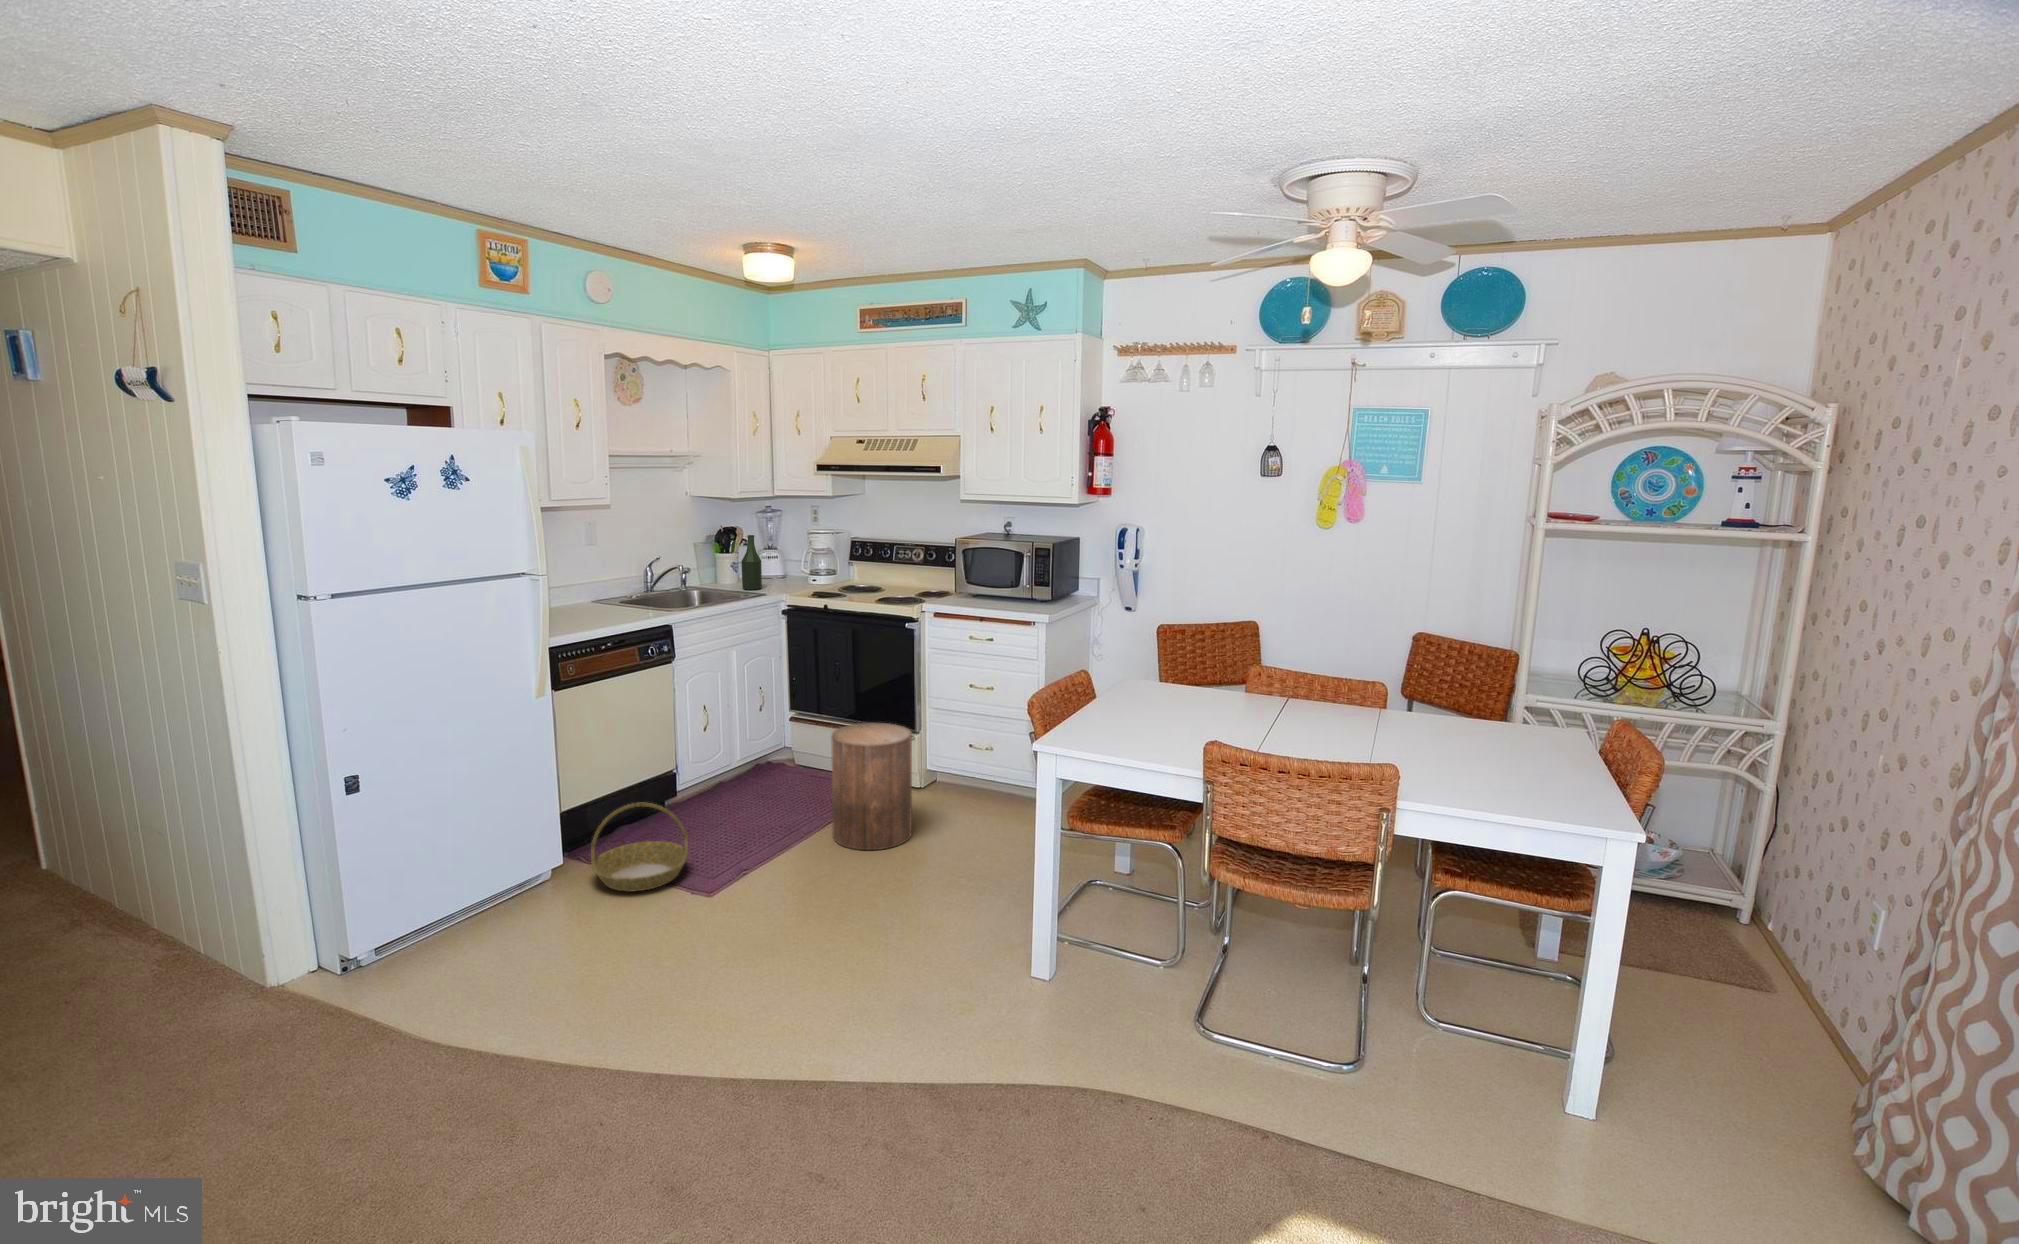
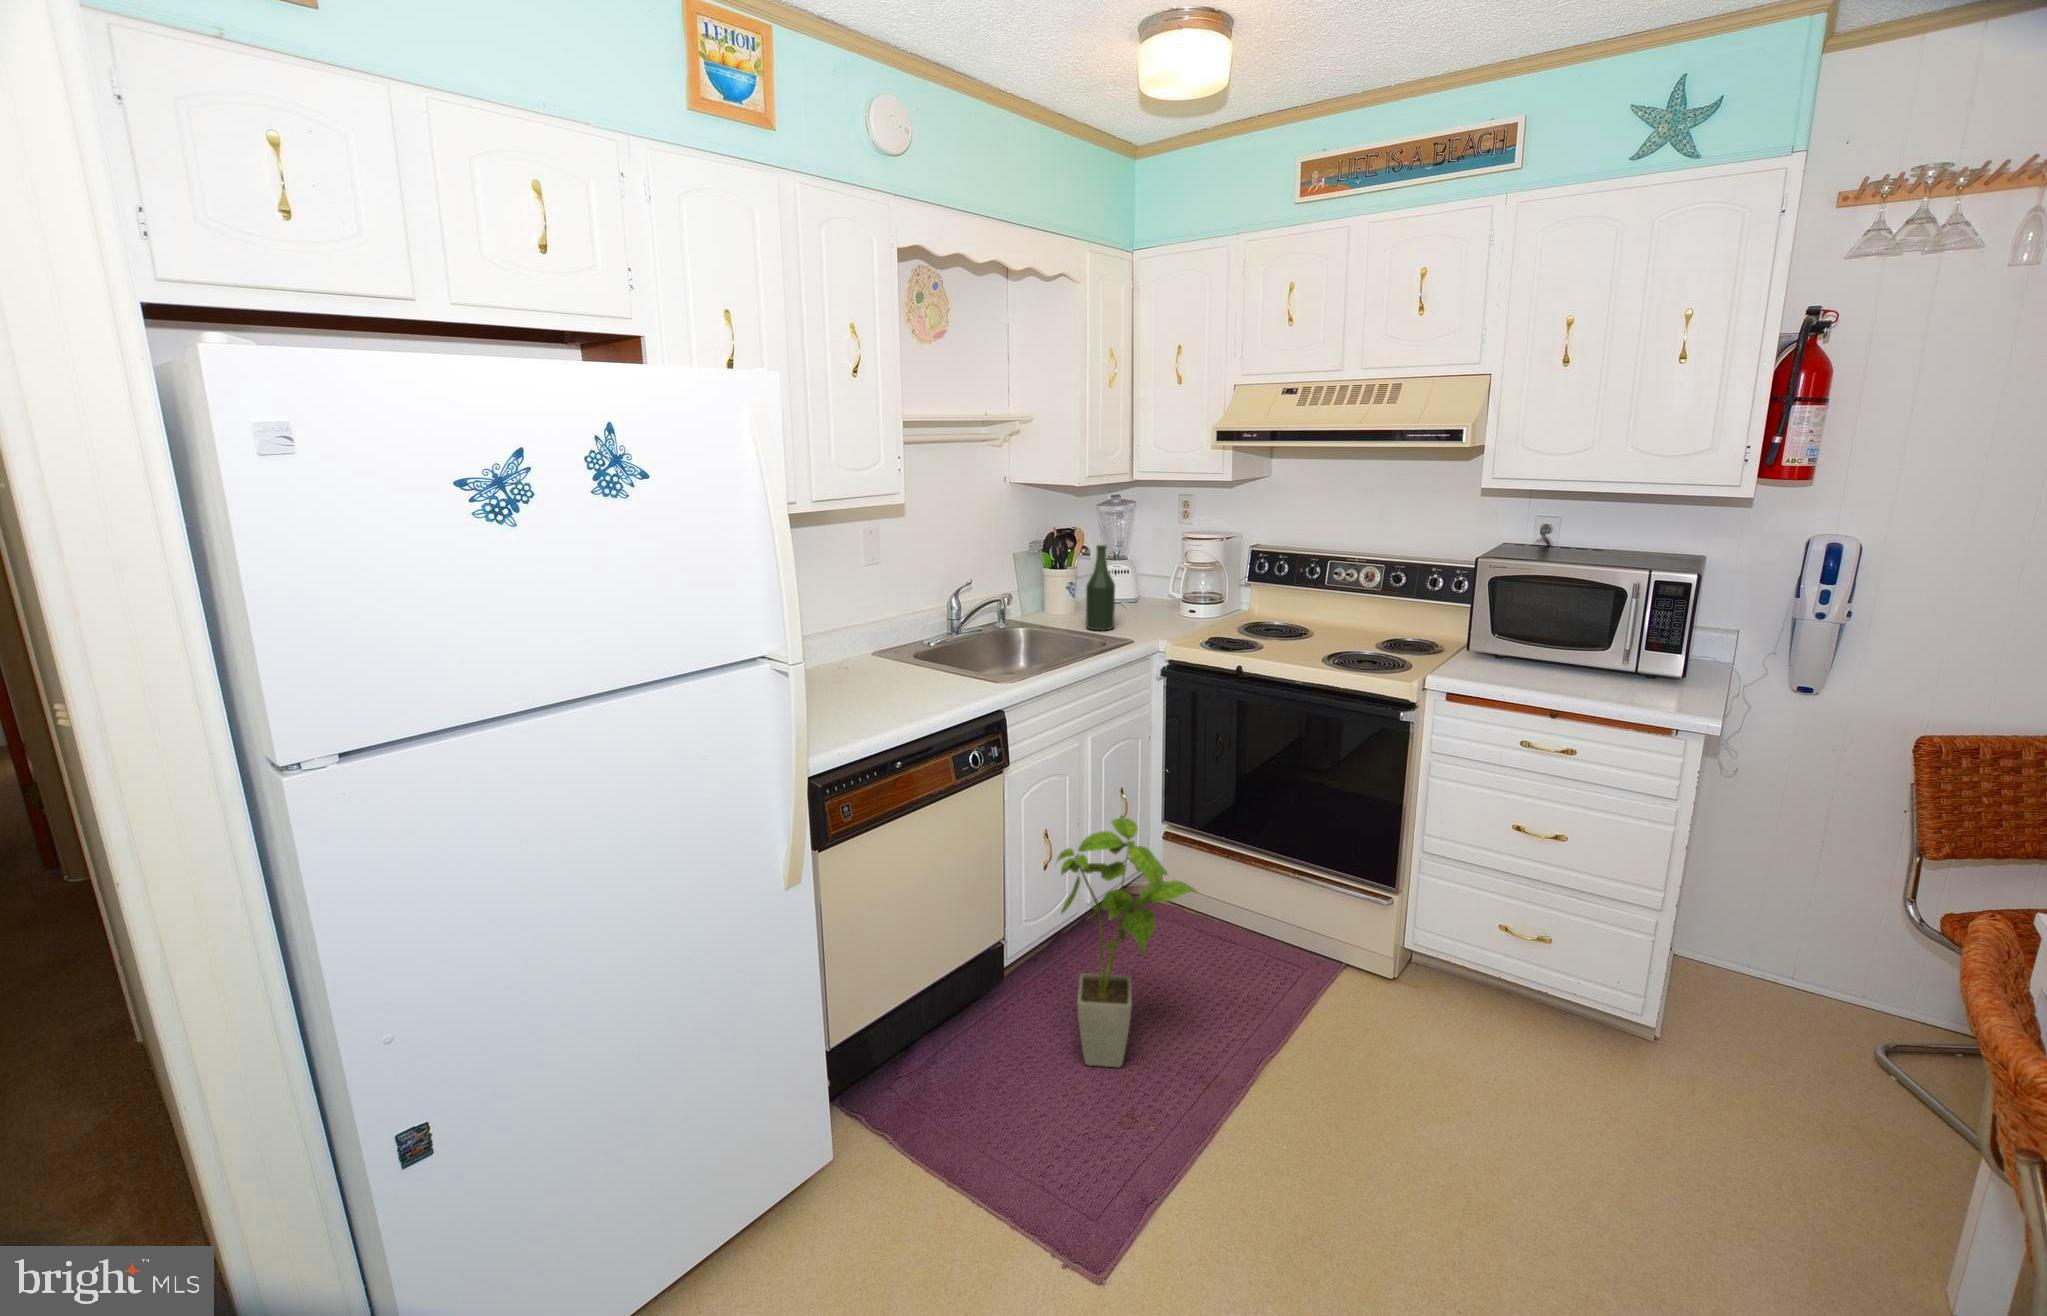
house plant: none [703,679,789,831] -> present [1057,818,1196,1067]
stool: present [831,723,912,850] -> none [1278,899,1448,1159]
basket: present [591,803,688,892] -> none [882,1072,1049,1246]

